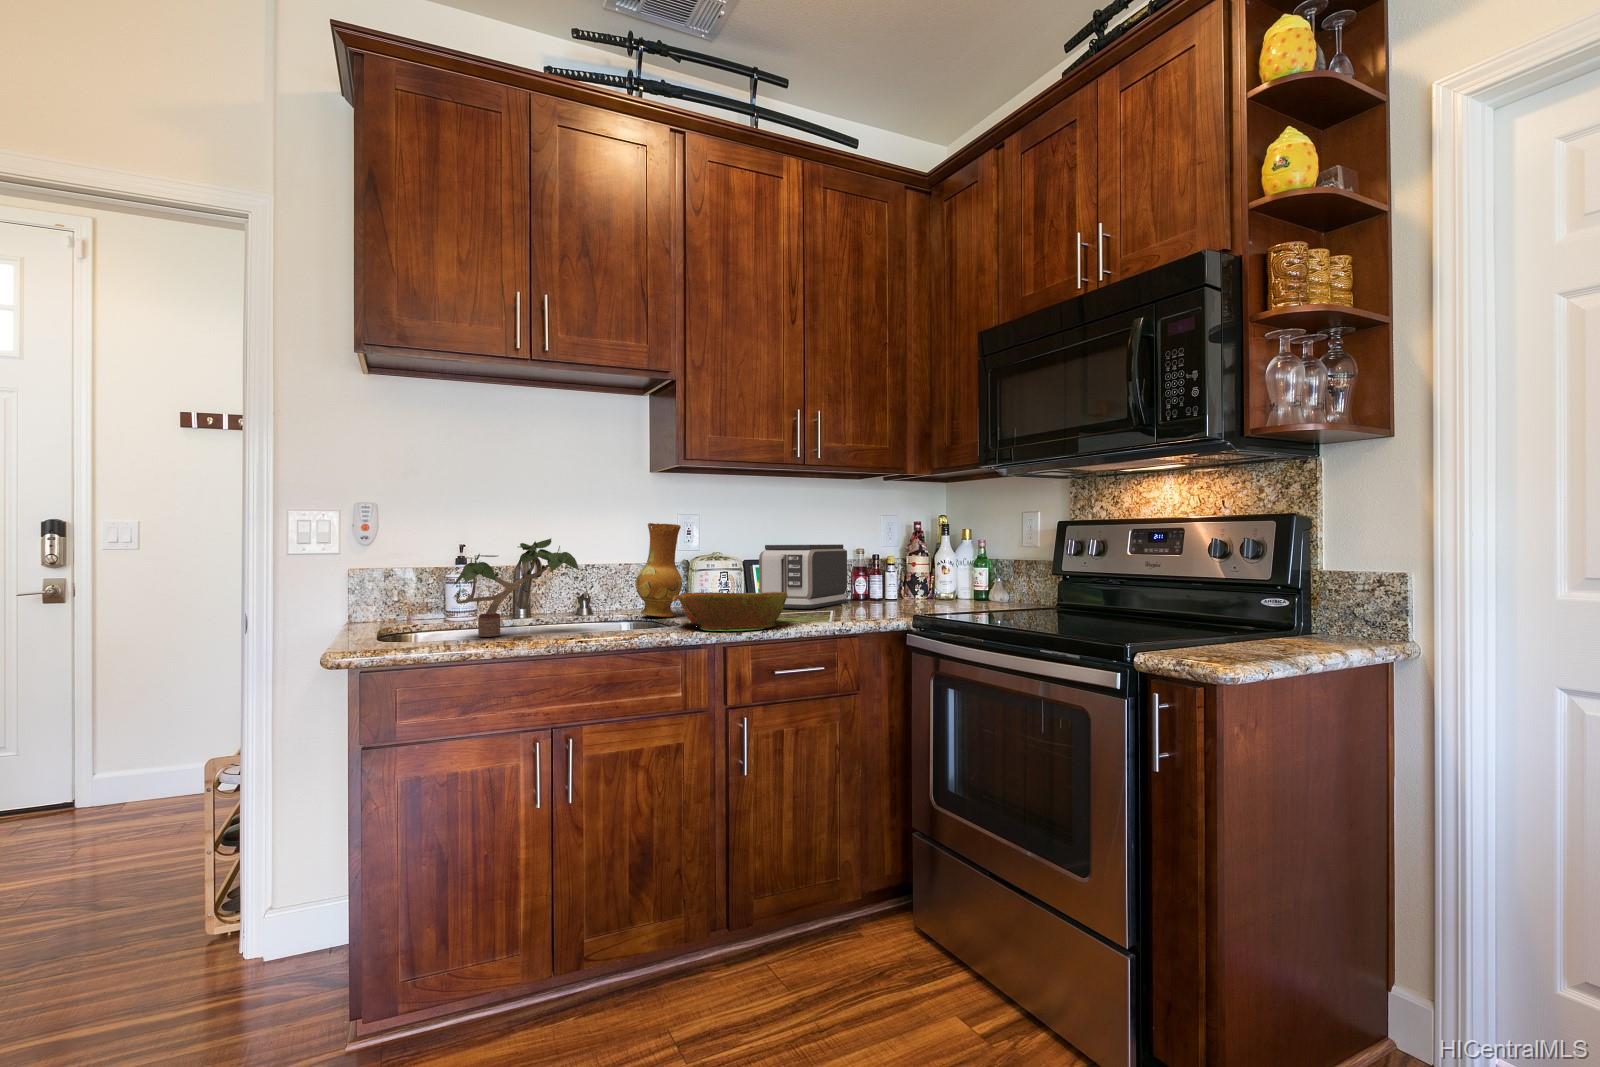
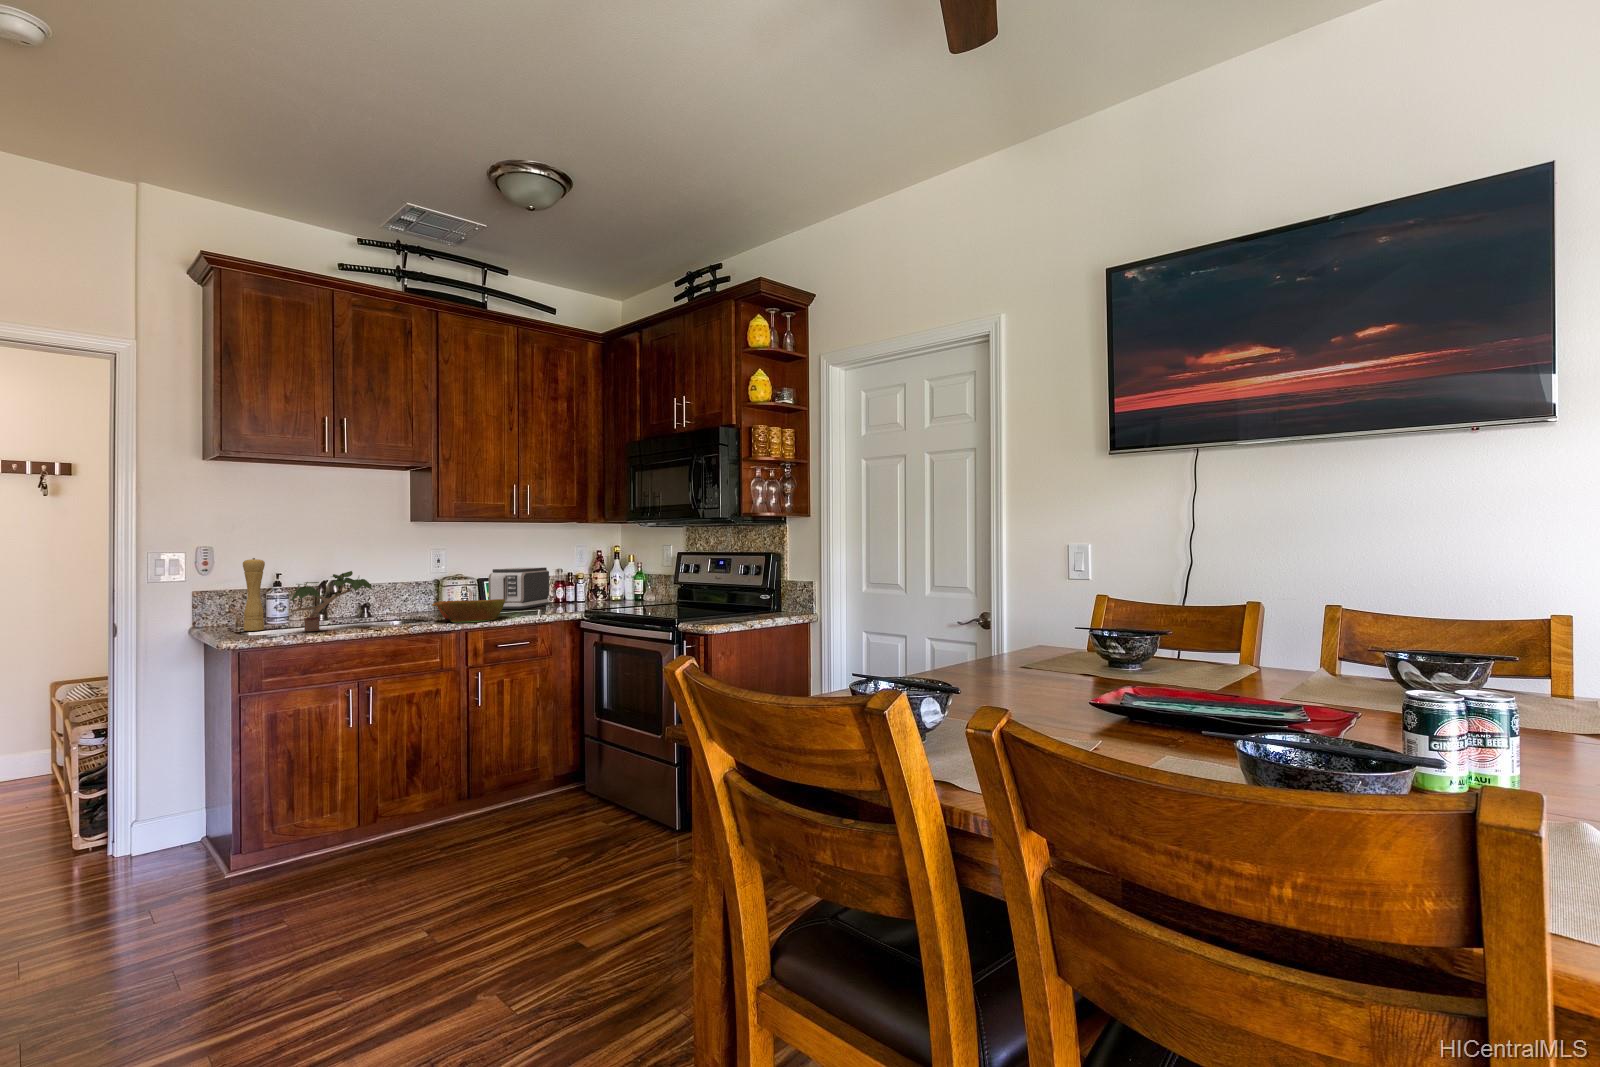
pepper mill: none [401,517,432,632] -> present [243,558,265,631]
ceramic jug: present [636,523,682,617] -> none [404,558,436,617]

